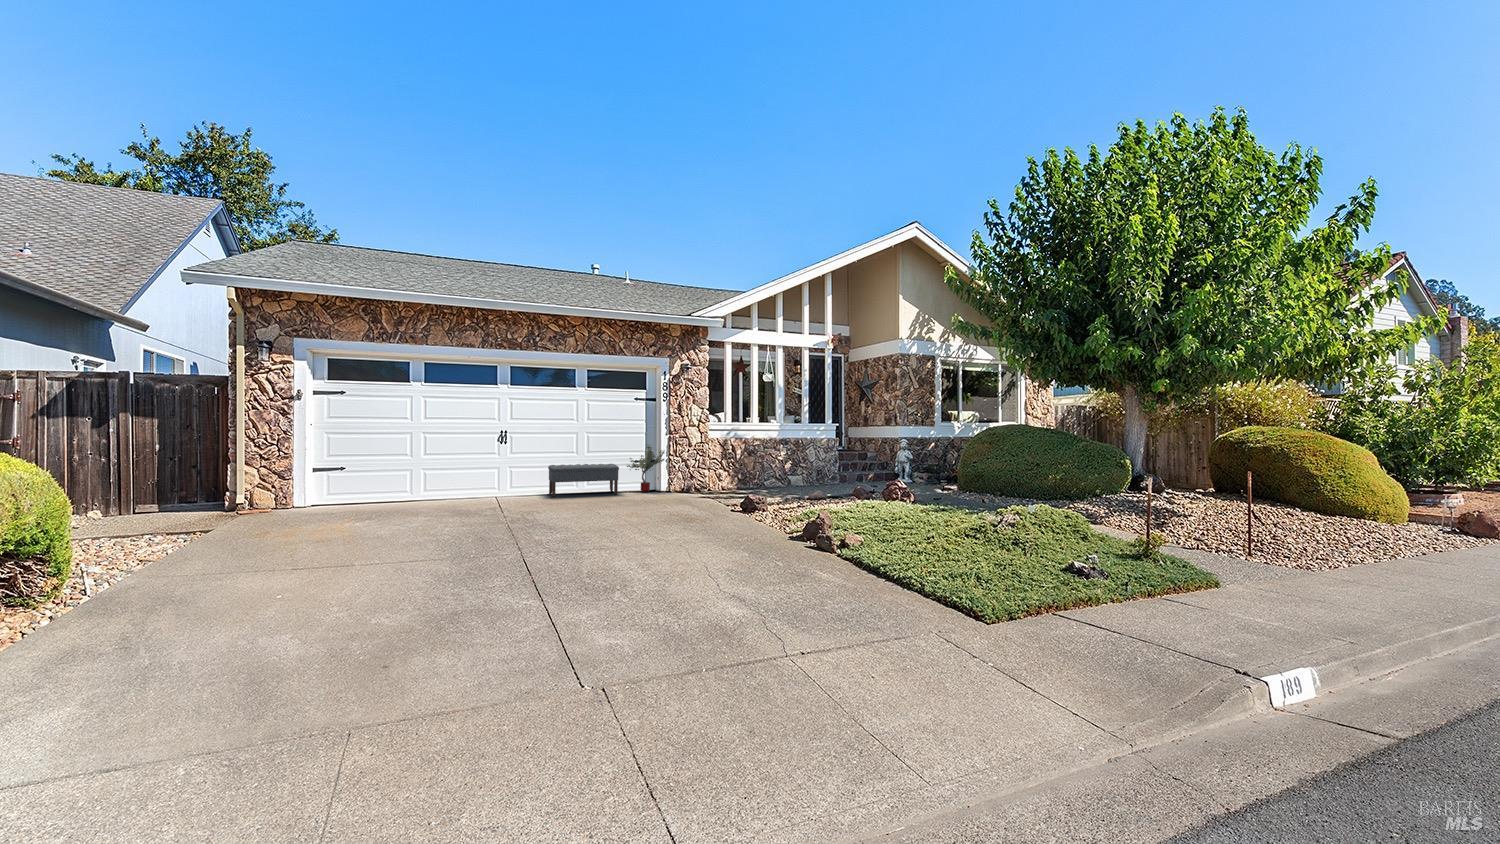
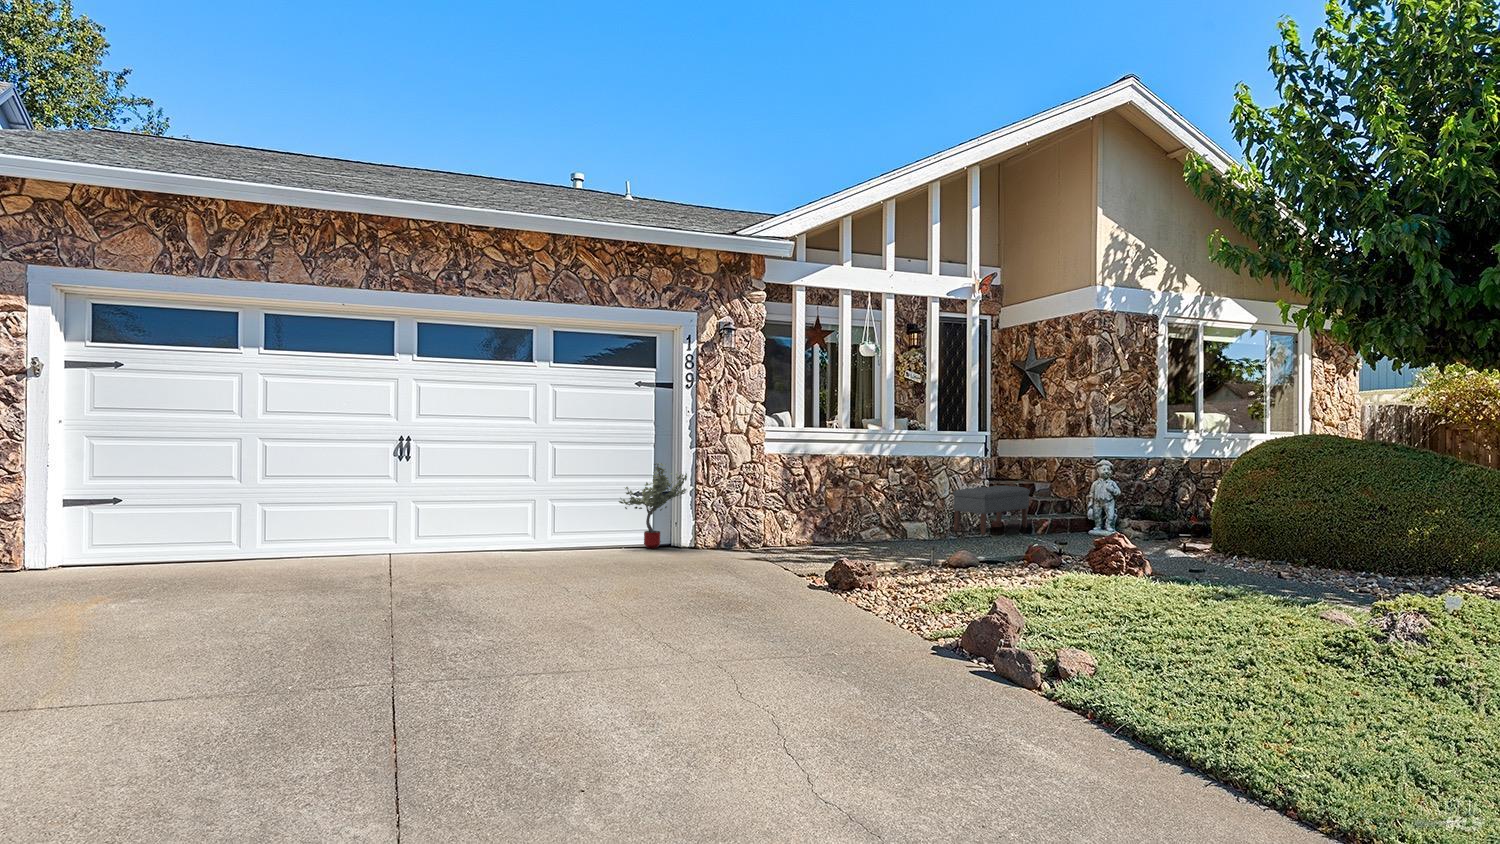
bench: present [548,464,619,497] -> present [953,486,1030,534]

